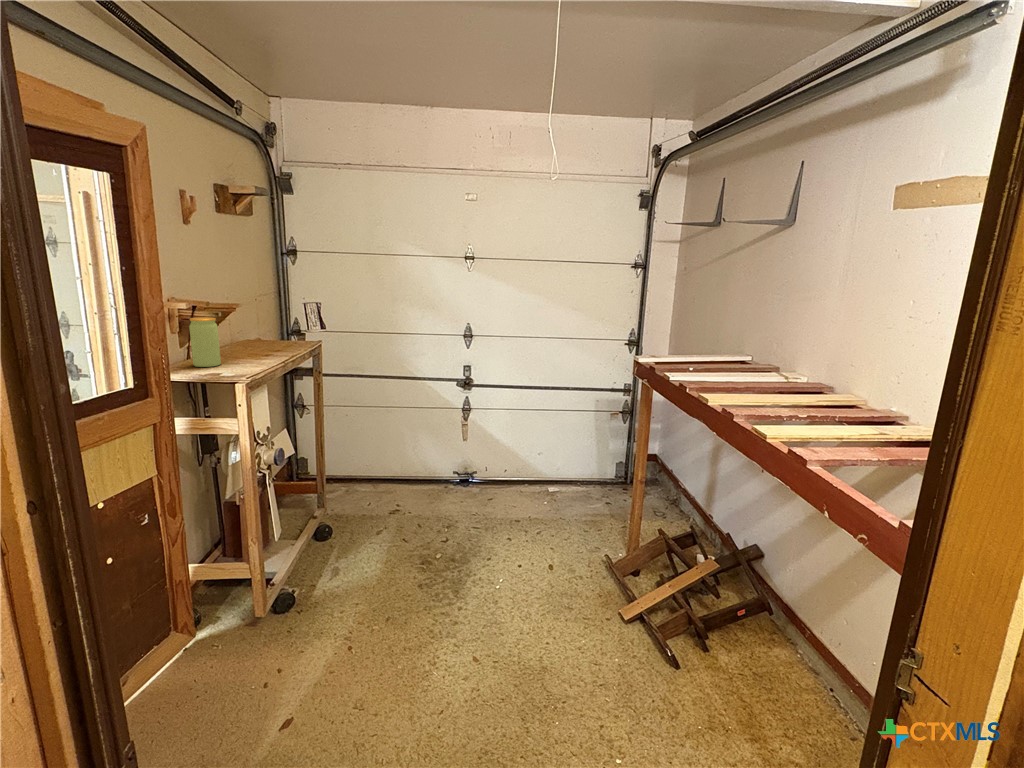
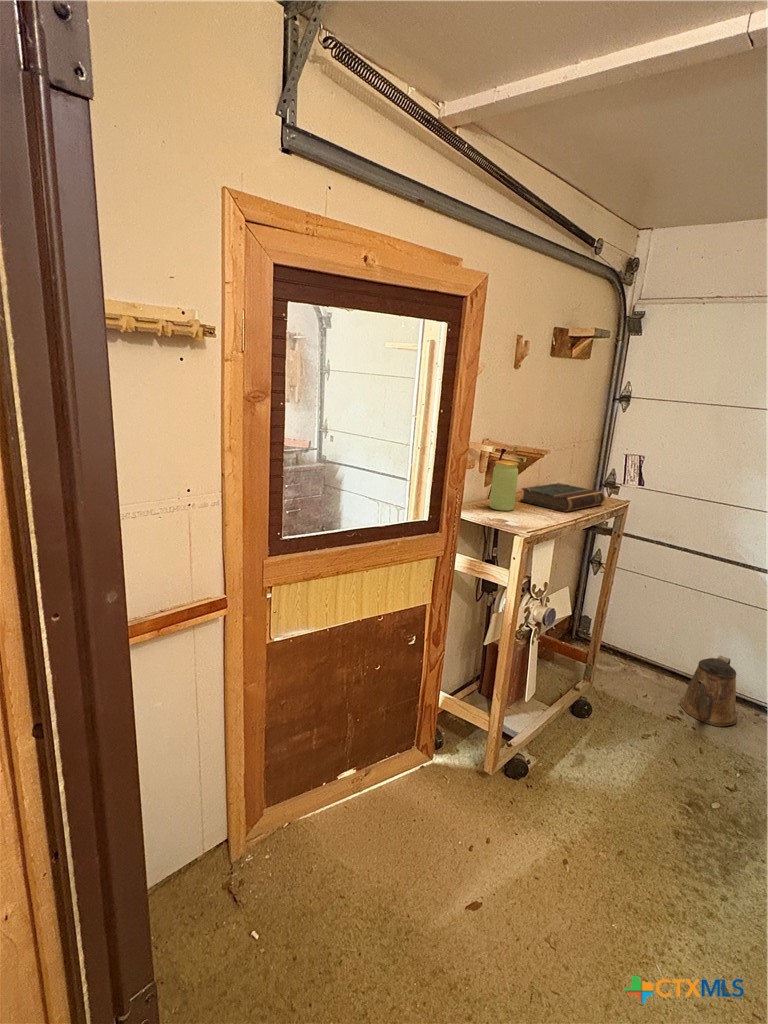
book: none [221,335,302,358] -> present [520,483,605,512]
watering can: none [393,451,431,504] -> present [680,656,737,726]

